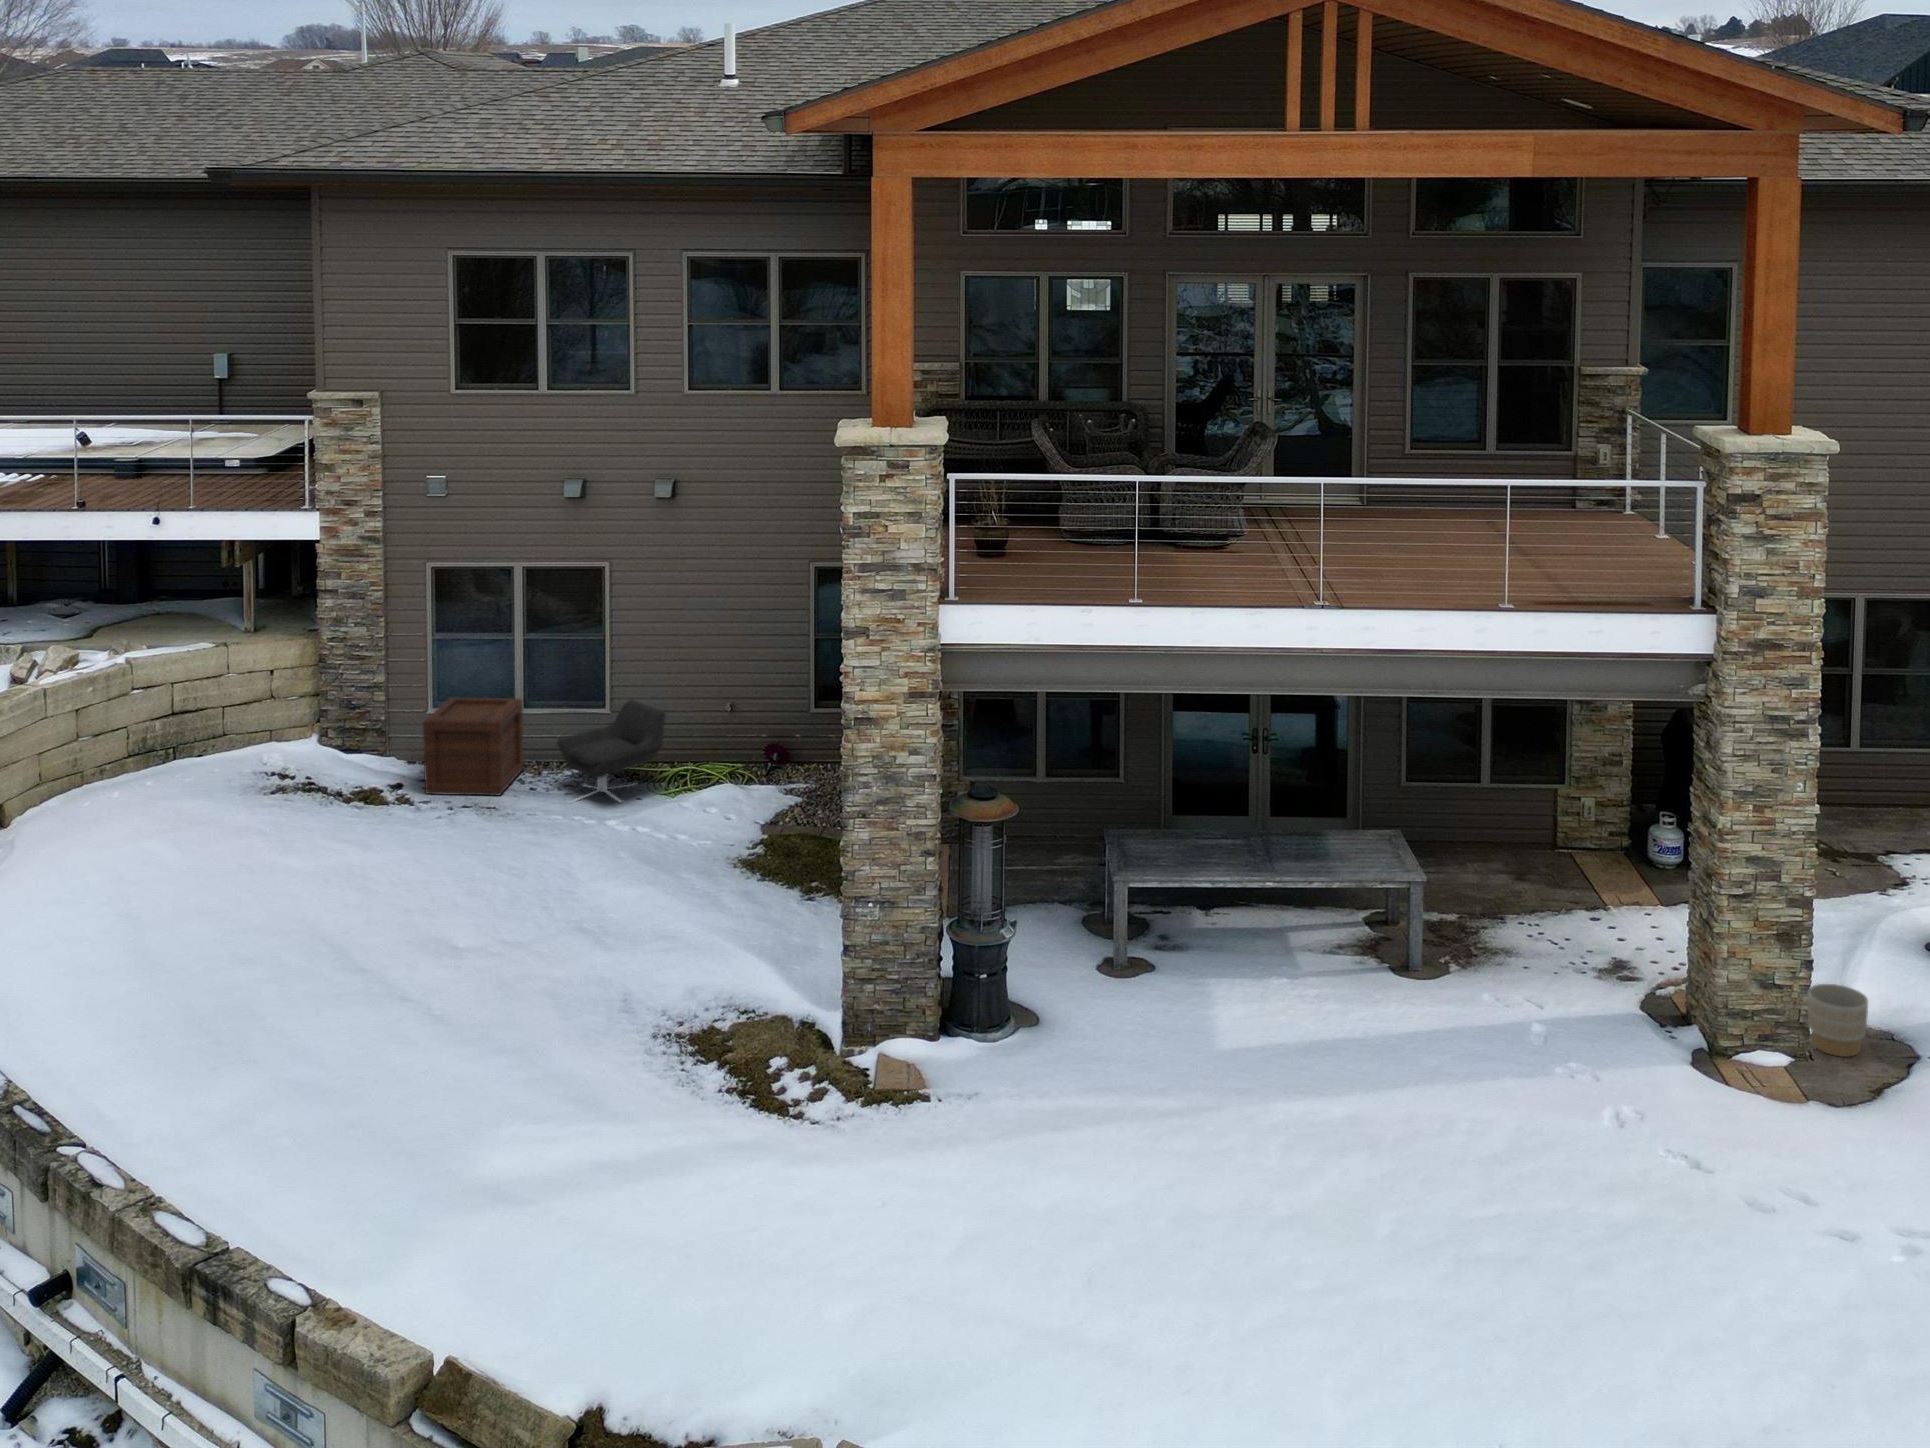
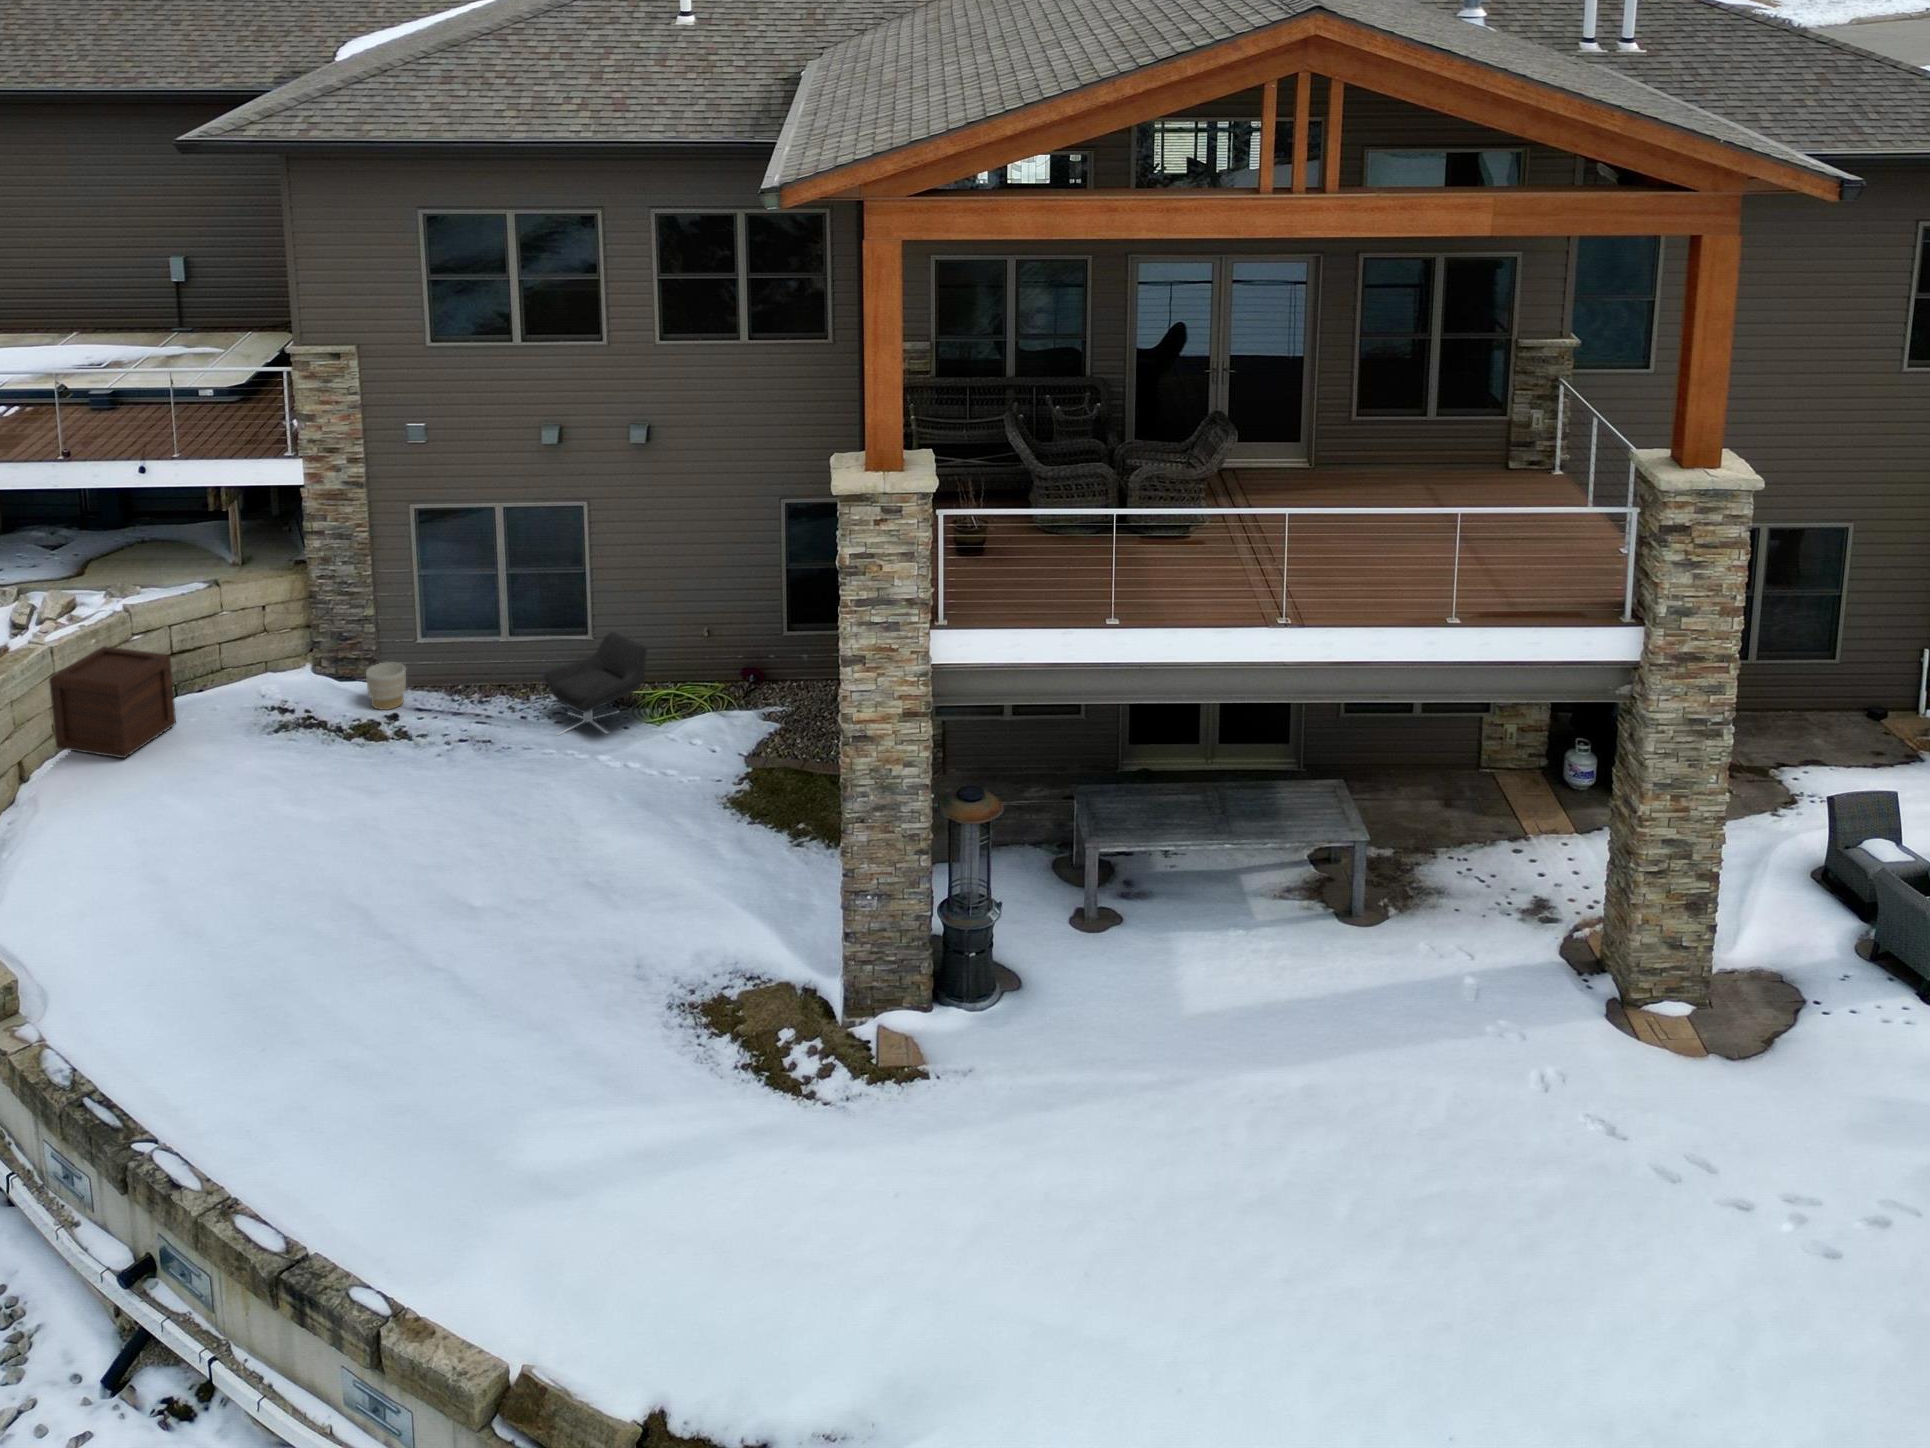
wooden crate: present [423,697,524,796] -> present [49,646,176,758]
planter: present [1808,984,1868,1057] -> present [366,662,406,710]

